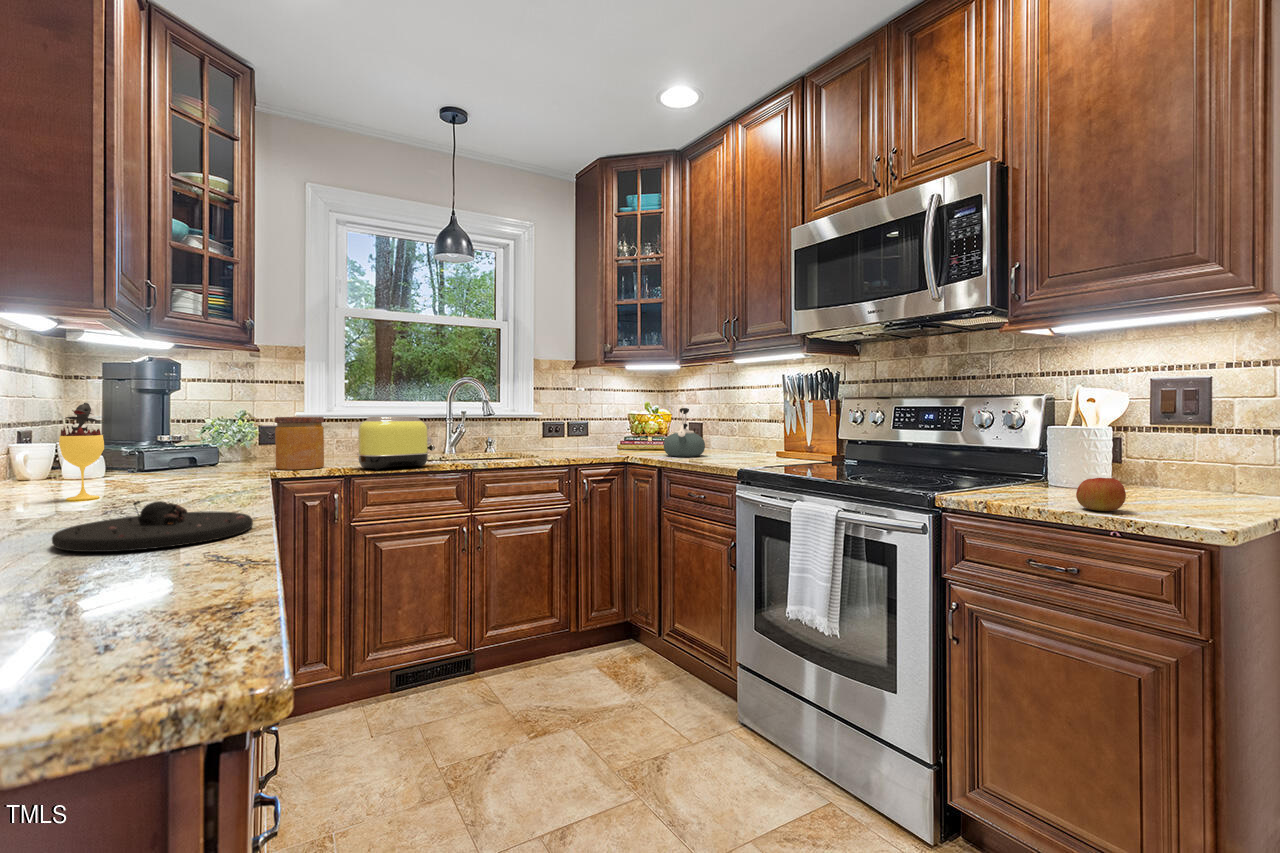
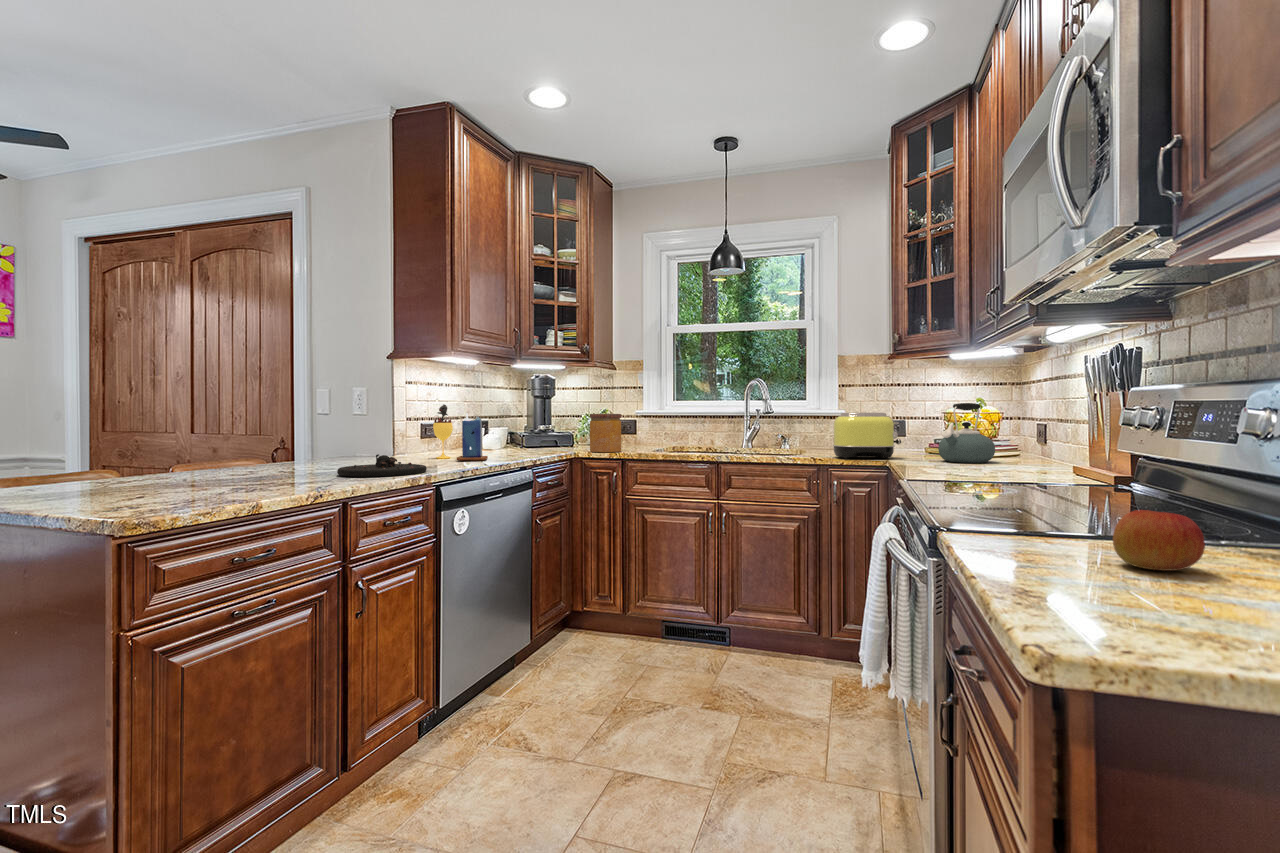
toaster: present [357,417,435,470] -> present [833,412,901,459]
candle: none [152,418,222,499] -> present [457,413,488,461]

